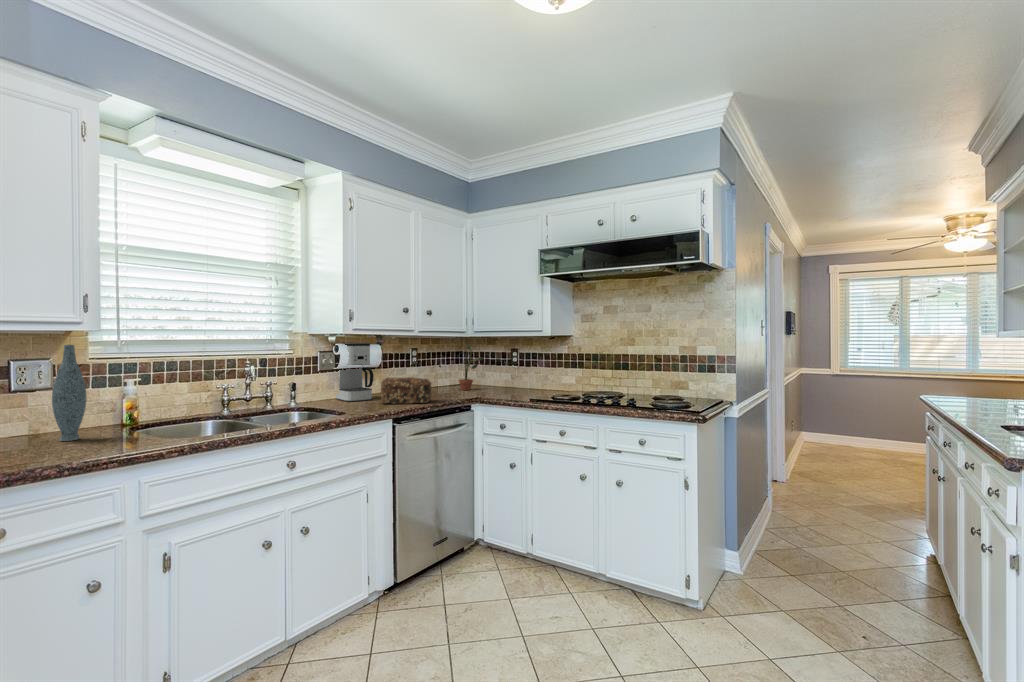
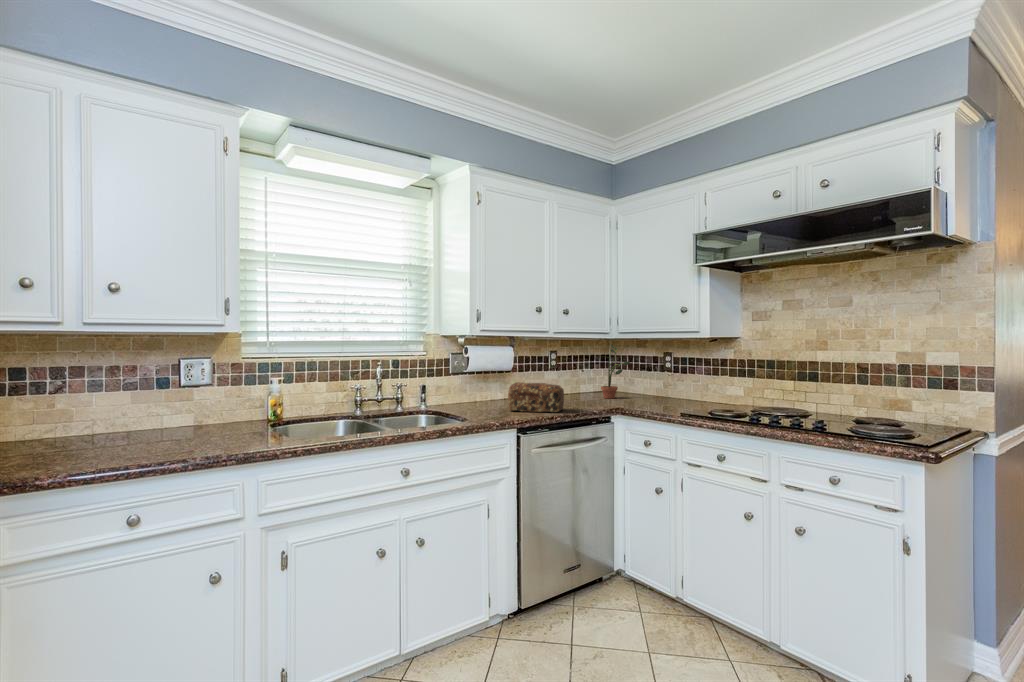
coffee maker: present [336,343,373,402] -> none [468,345,505,407]
vase: present [52,345,87,441] -> none [206,346,233,434]

